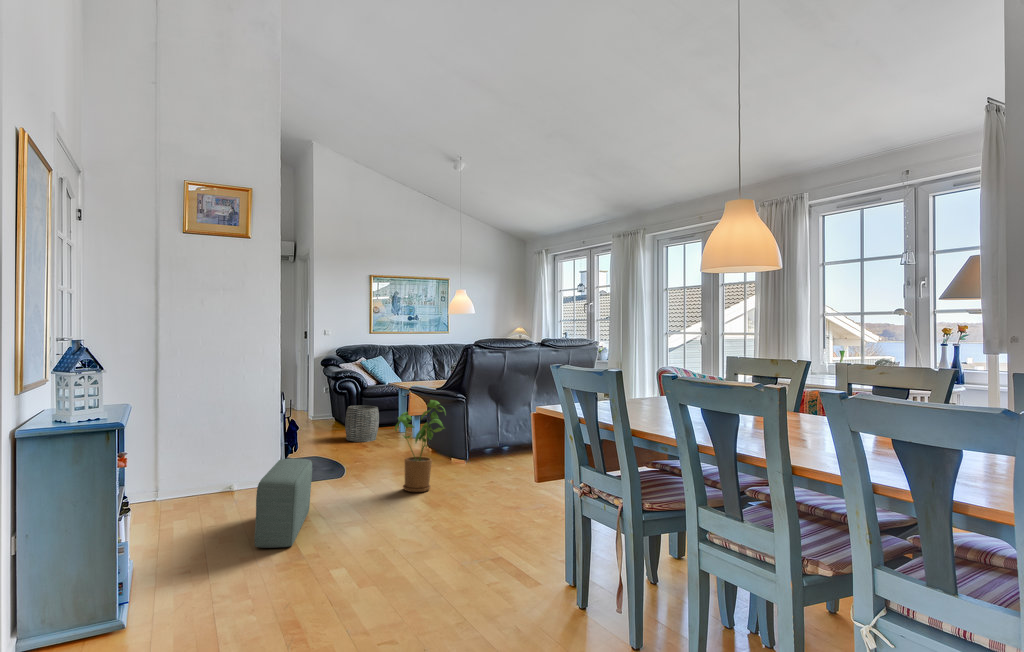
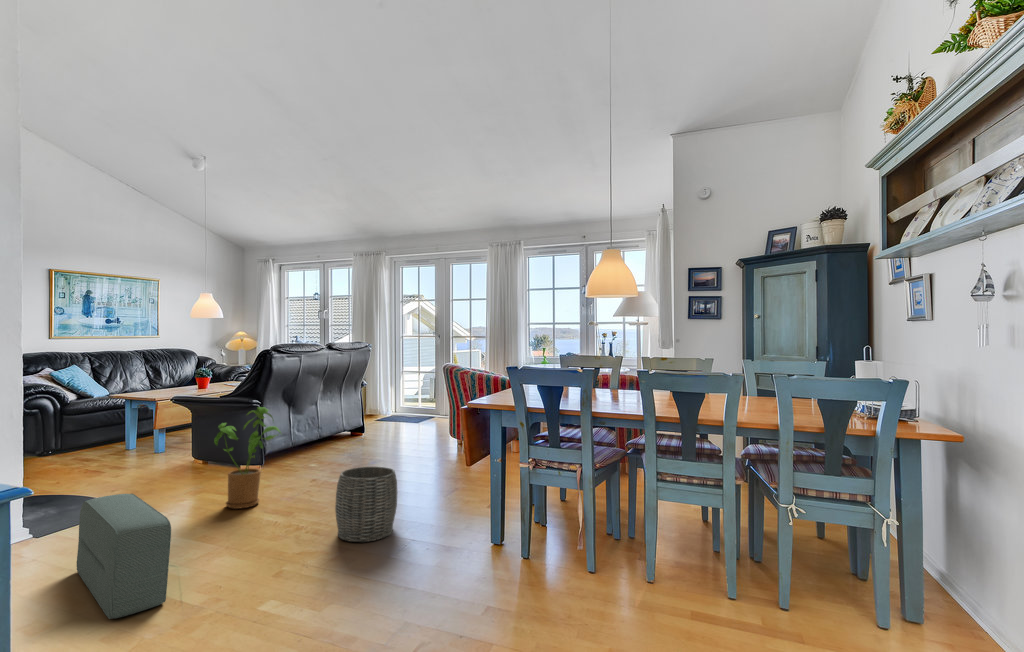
woven basket: present [345,405,379,442] -> present [335,467,397,542]

